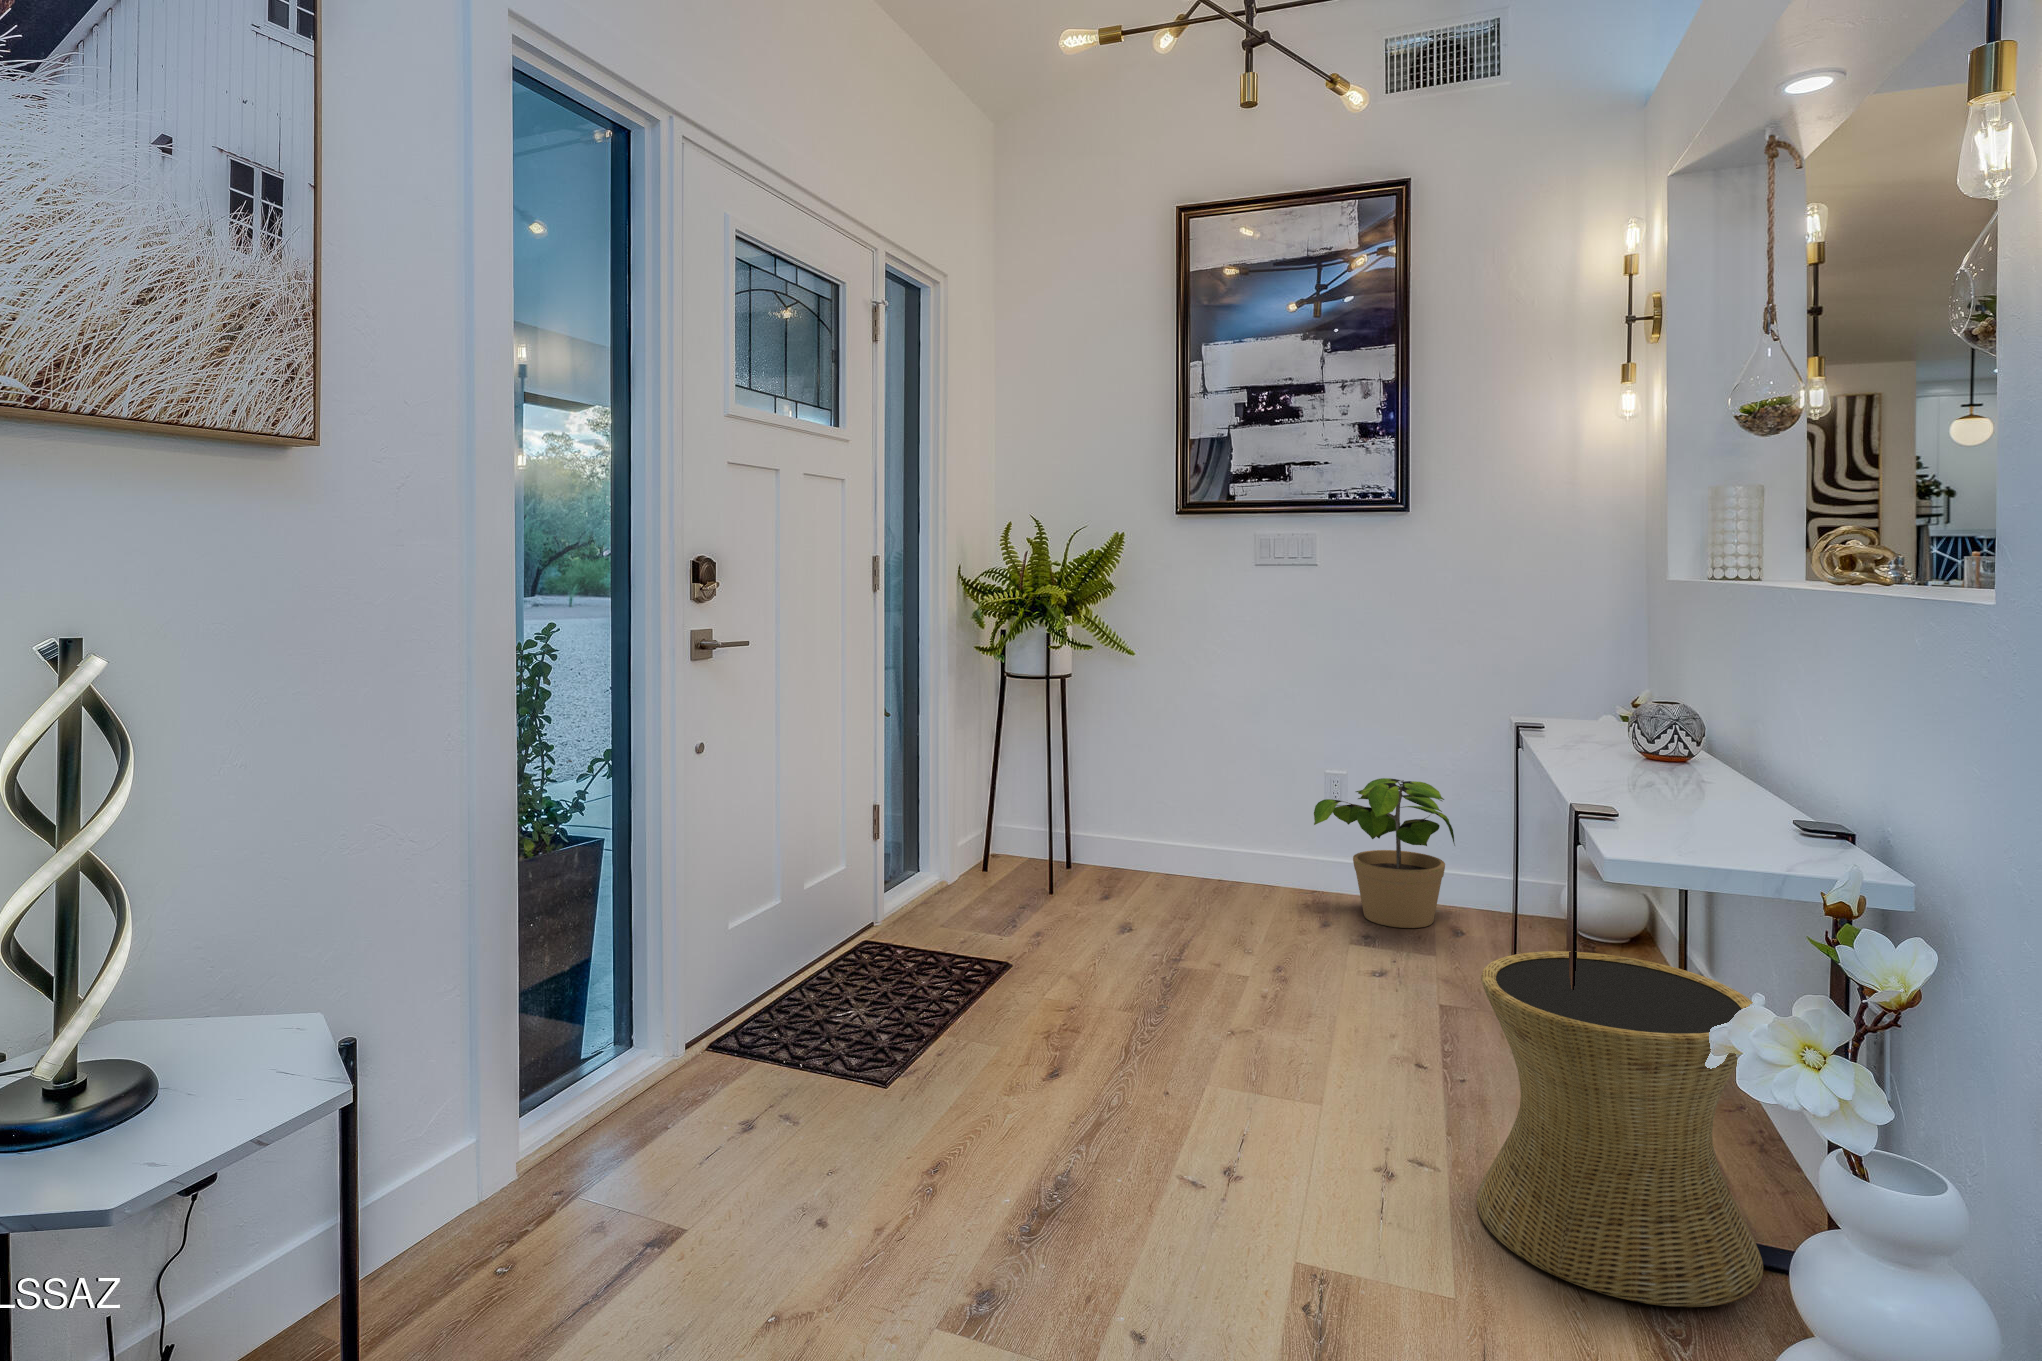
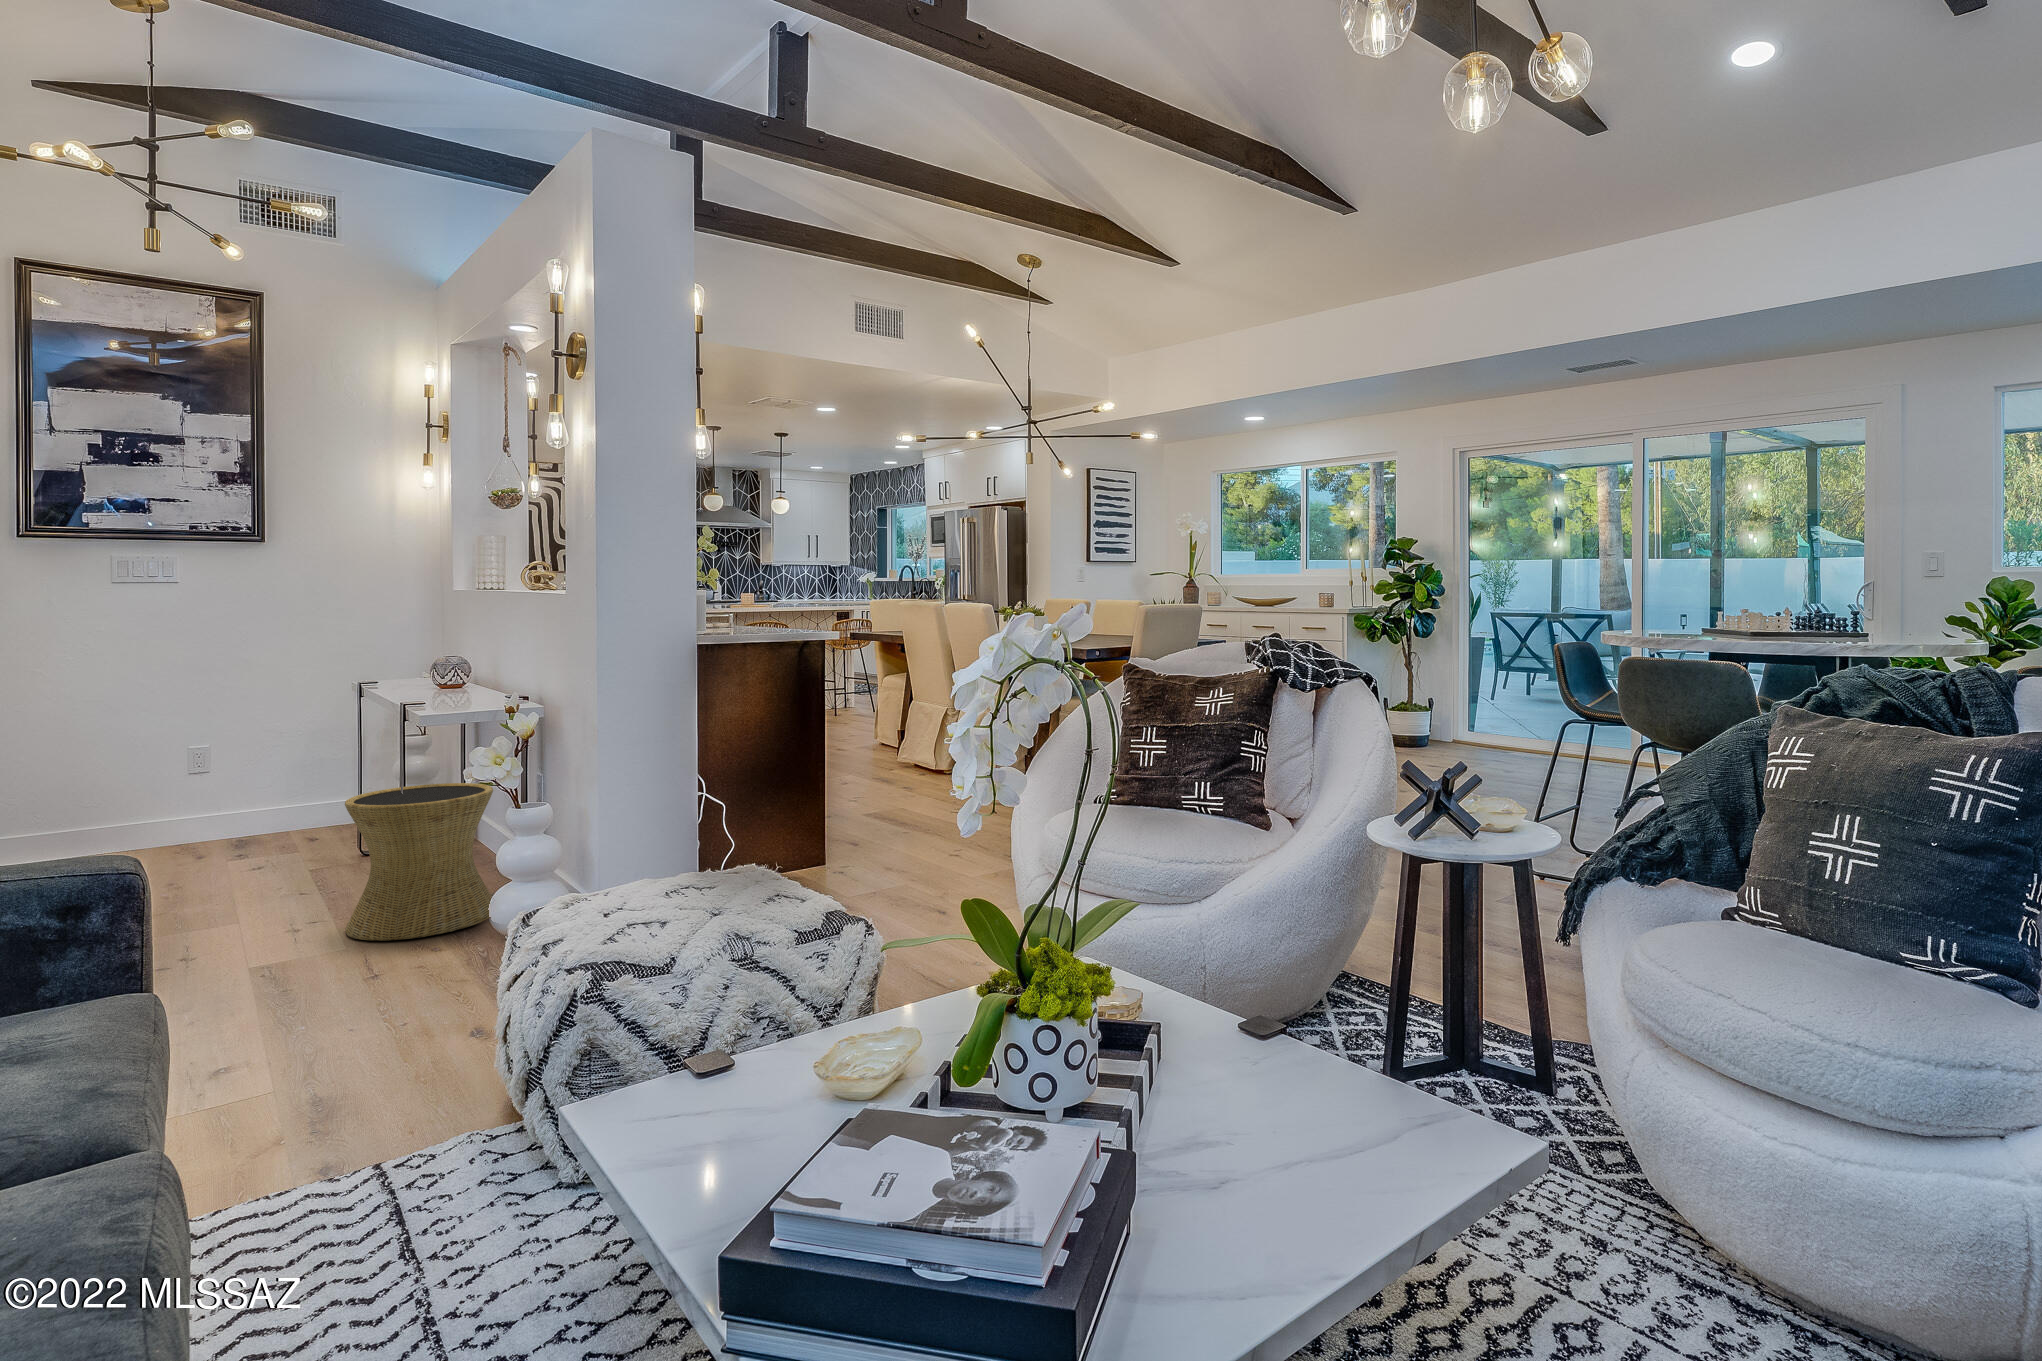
potted plant: present [1314,778,1455,928] -> none [184,734,312,849]

